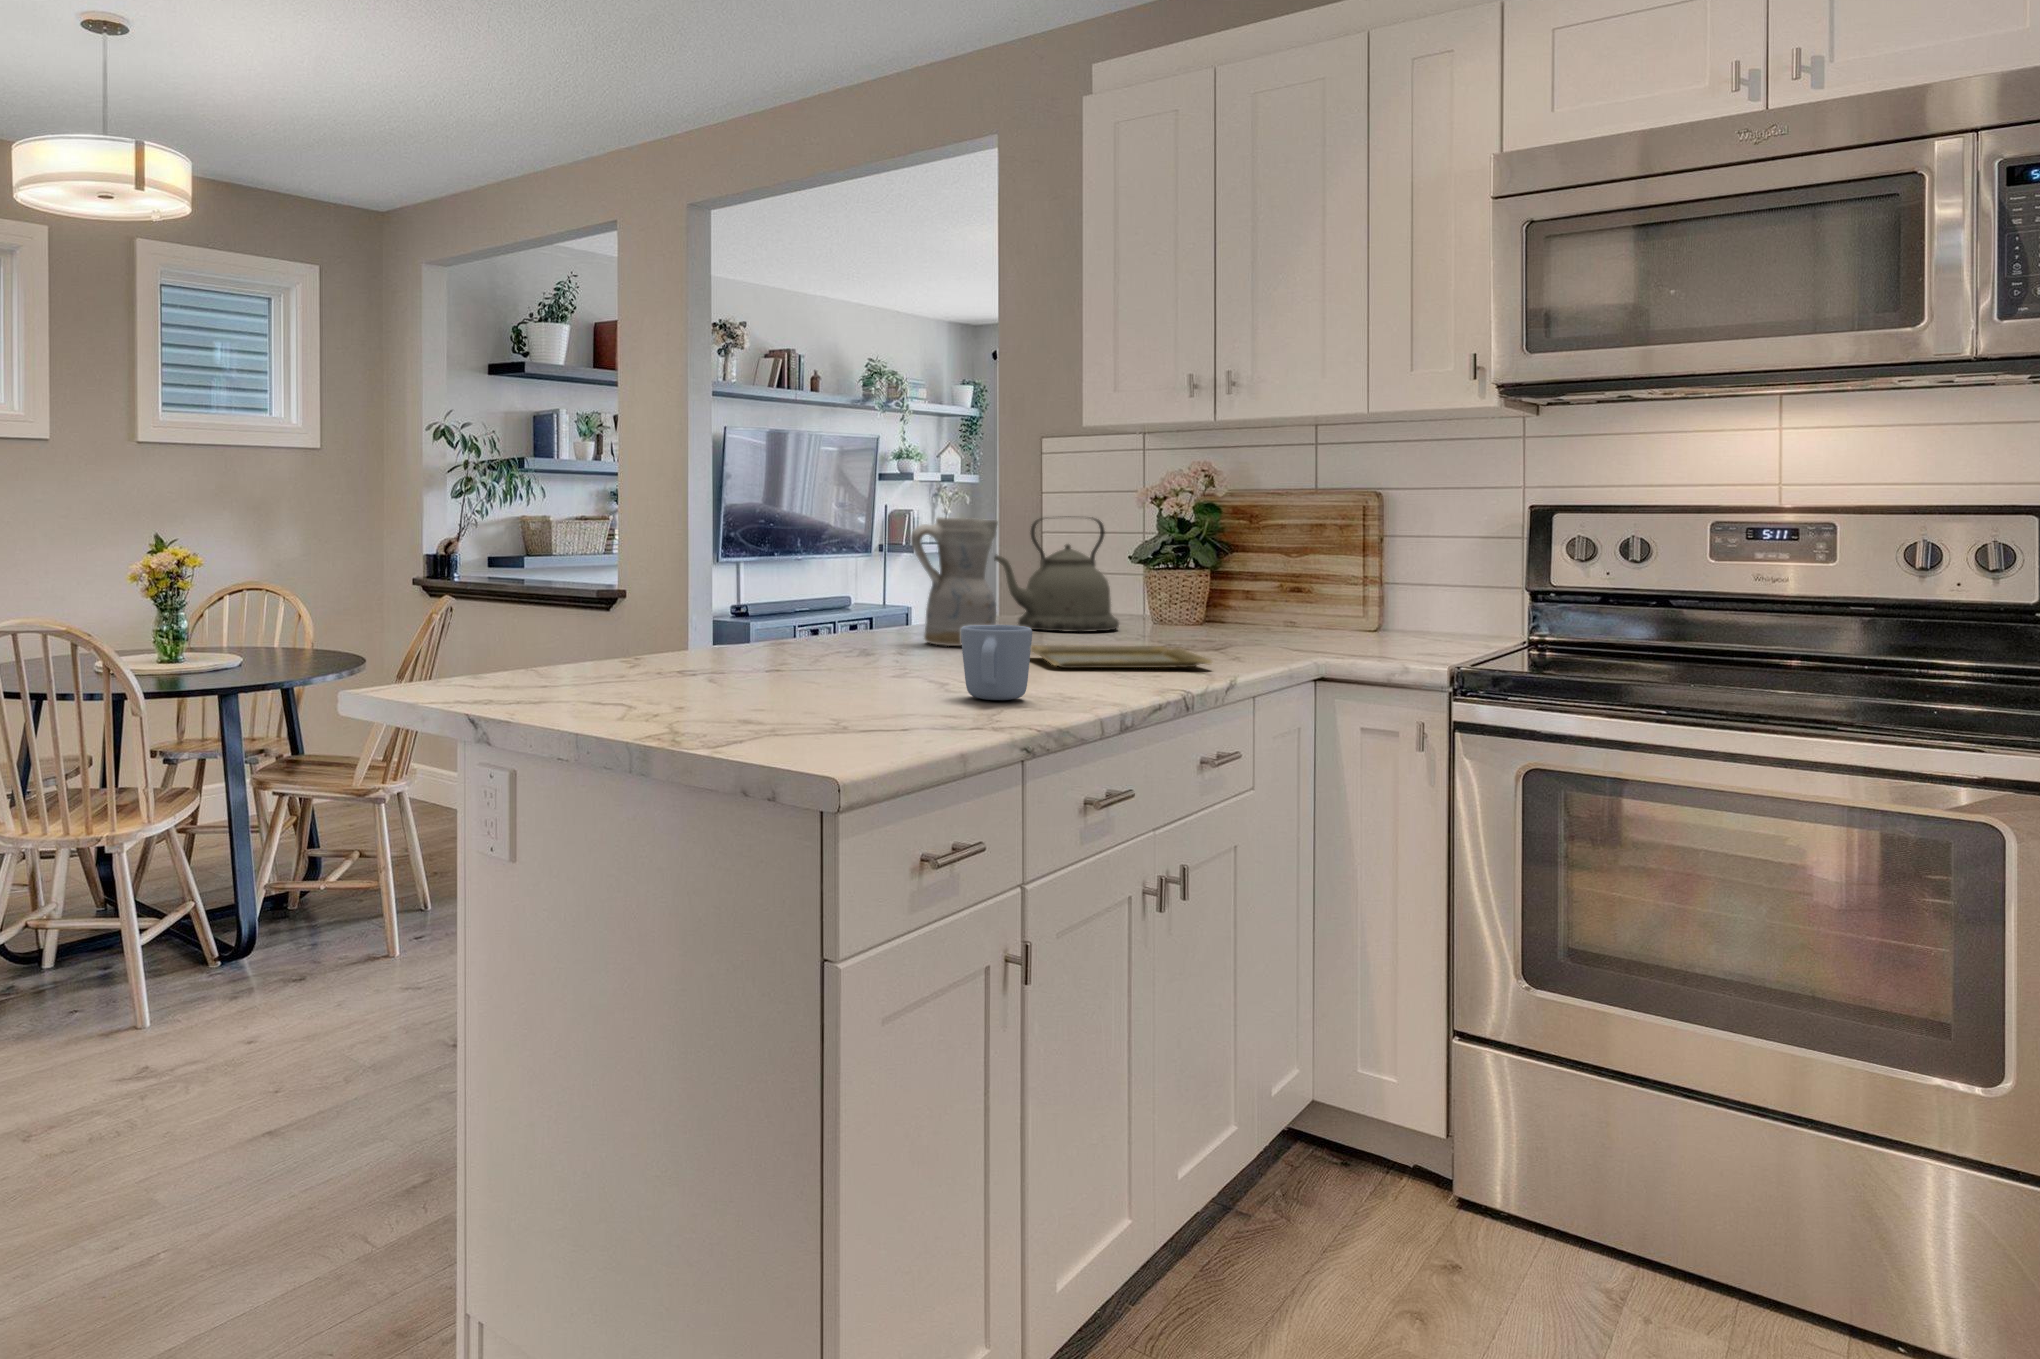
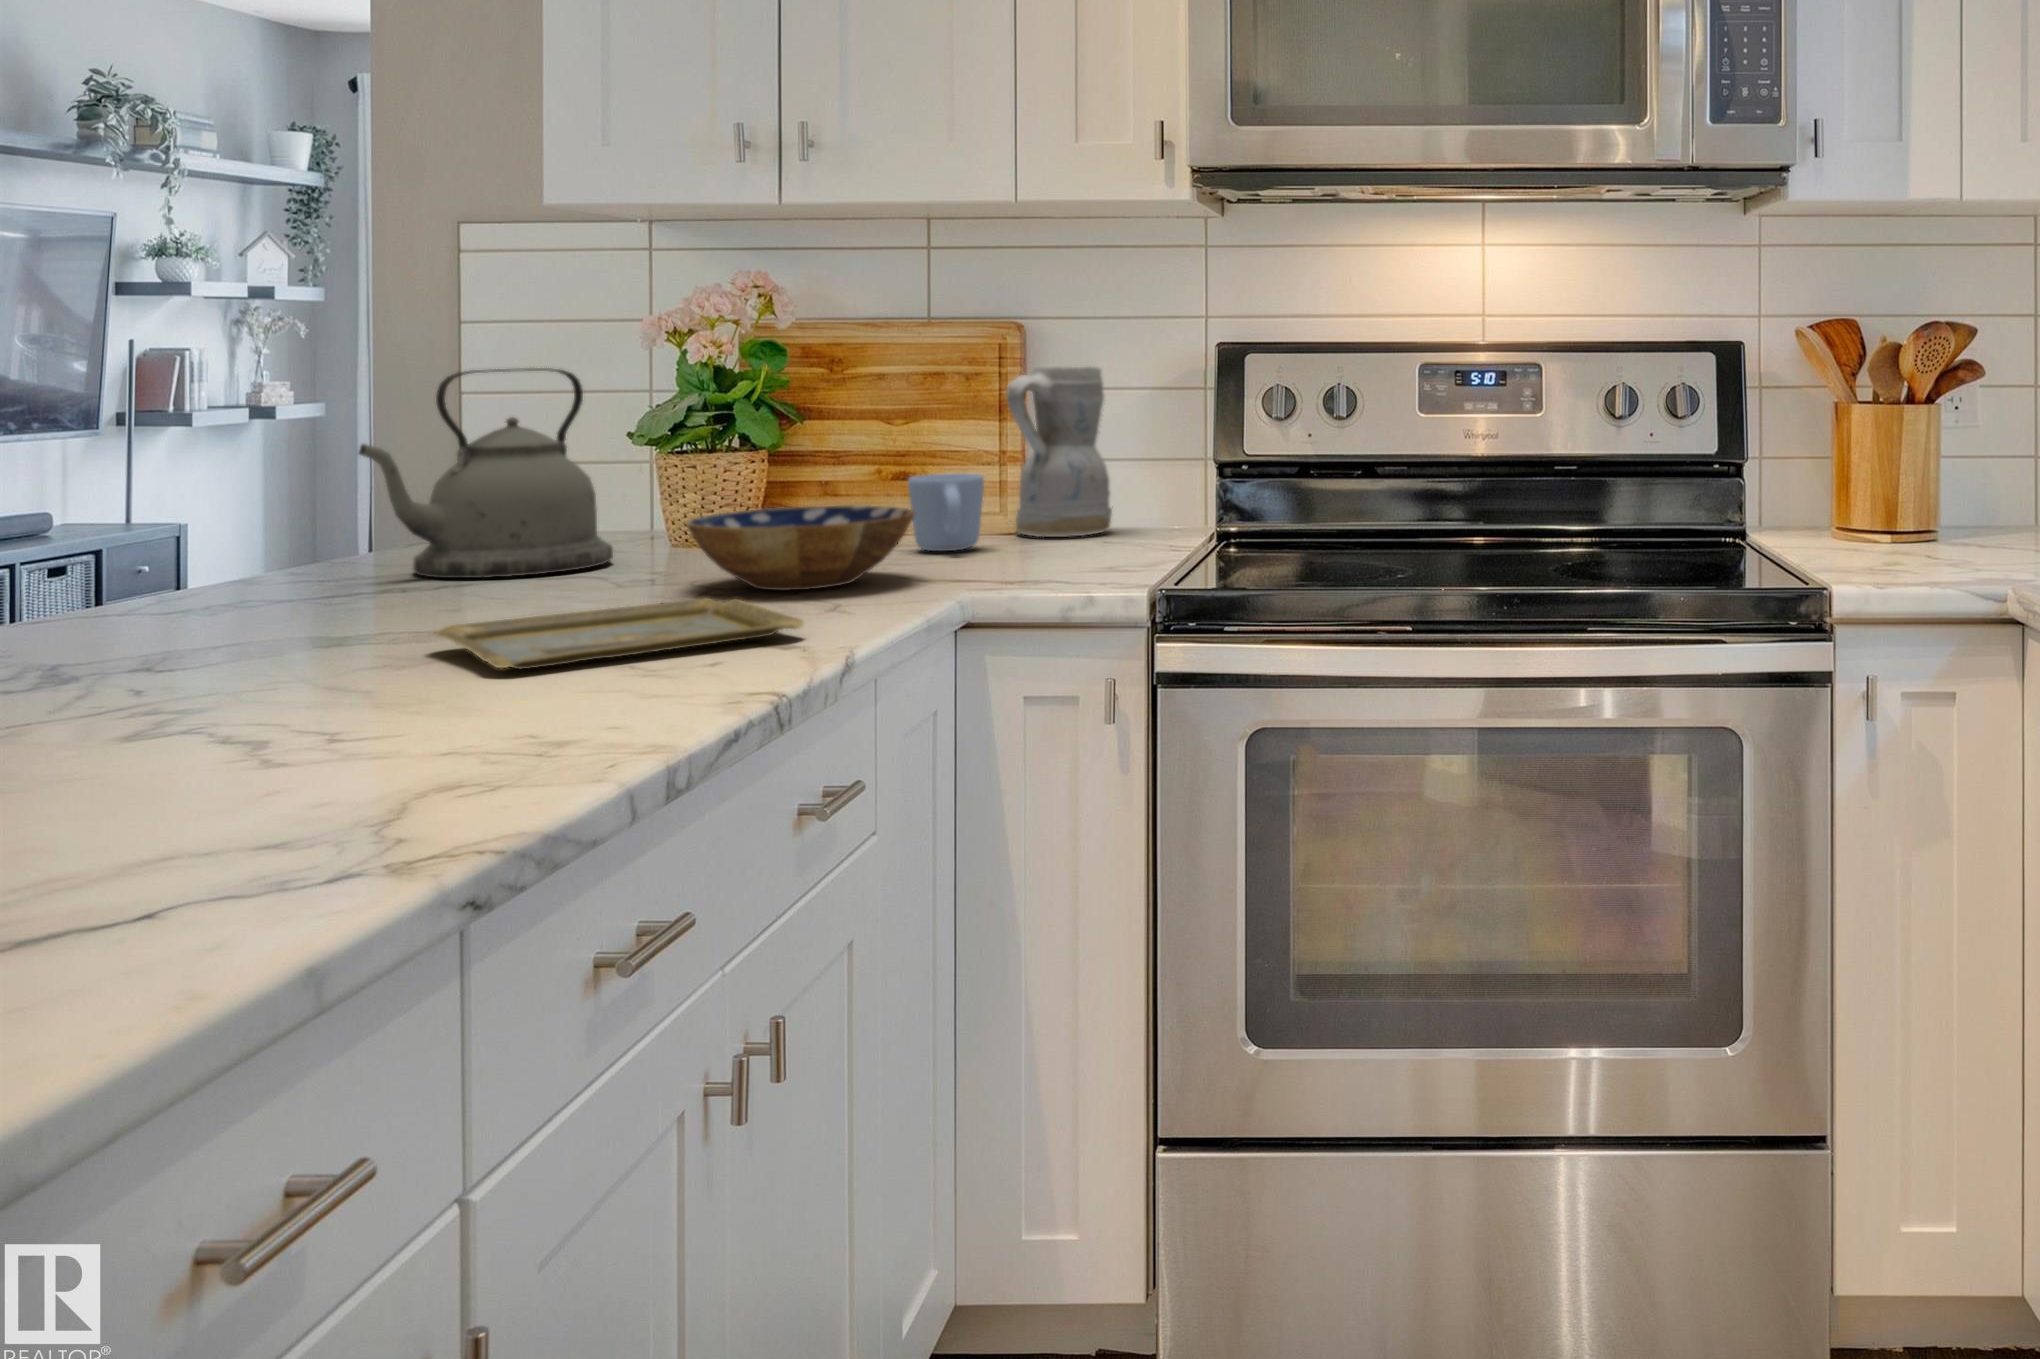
ceramic pitcher: present [911,517,998,646] -> present [1006,365,1112,537]
bowl: none [1155,602,1292,650] -> present [686,505,916,590]
mug: present [961,625,1032,700] -> present [908,473,984,551]

